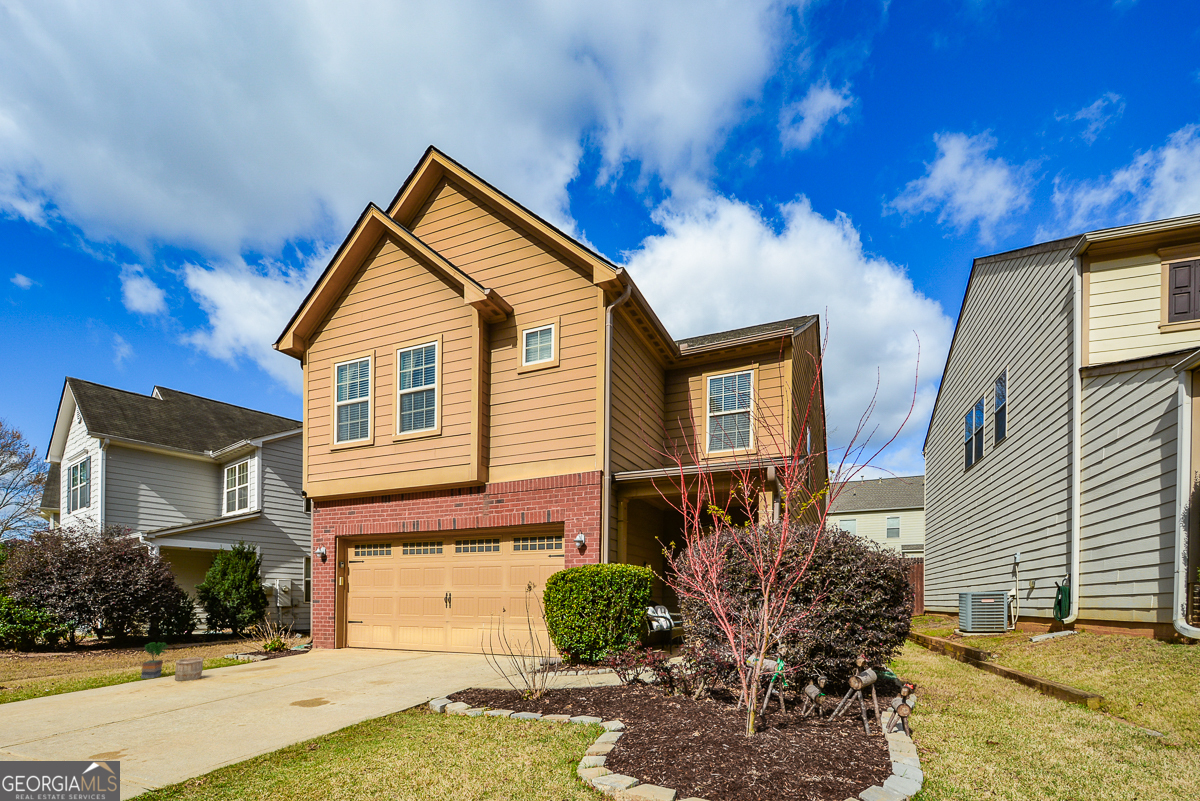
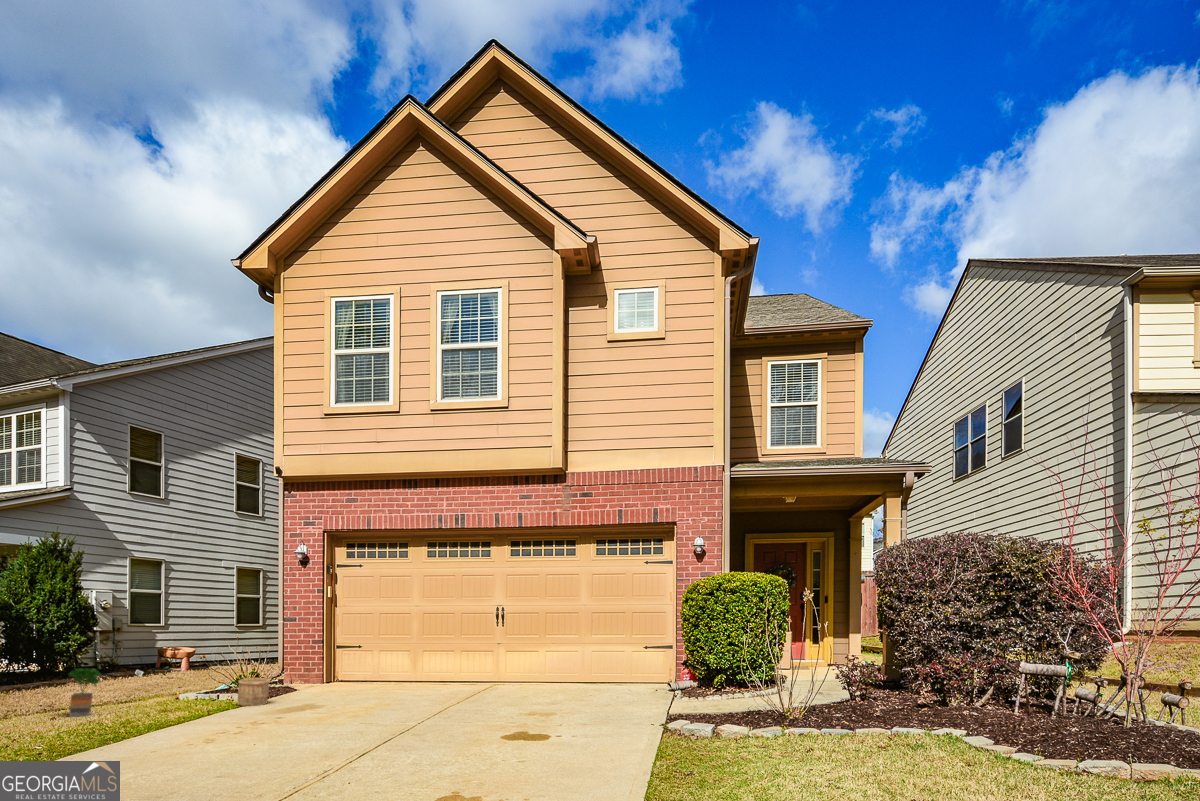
potted tree: present [141,642,168,678] -> present [69,668,101,717]

